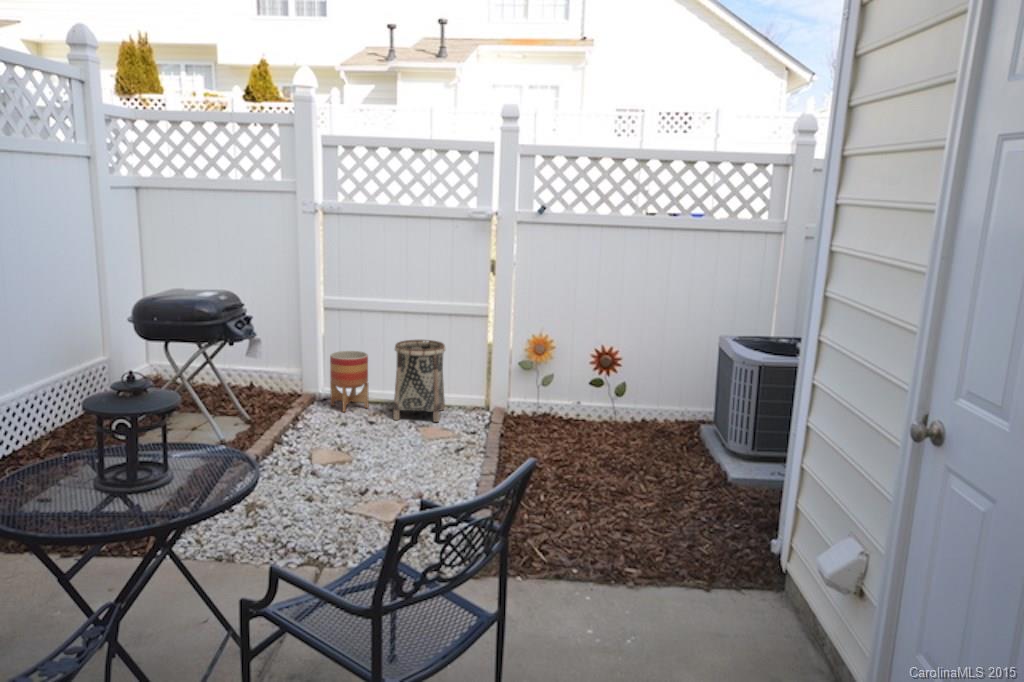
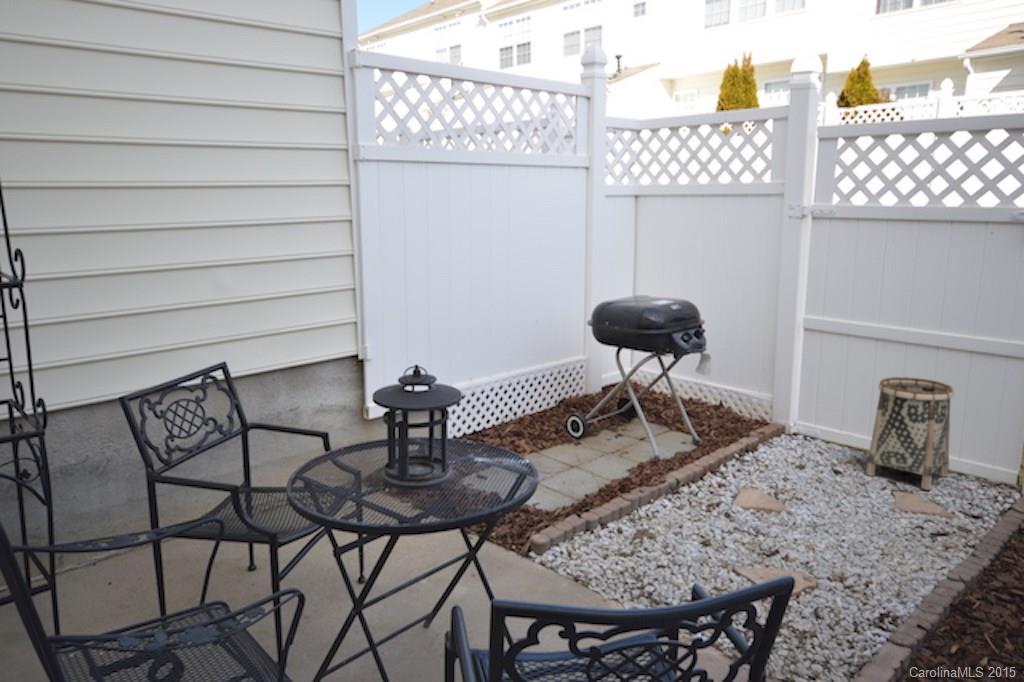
planter: present [330,351,369,412] -> none [796,381,848,454]

